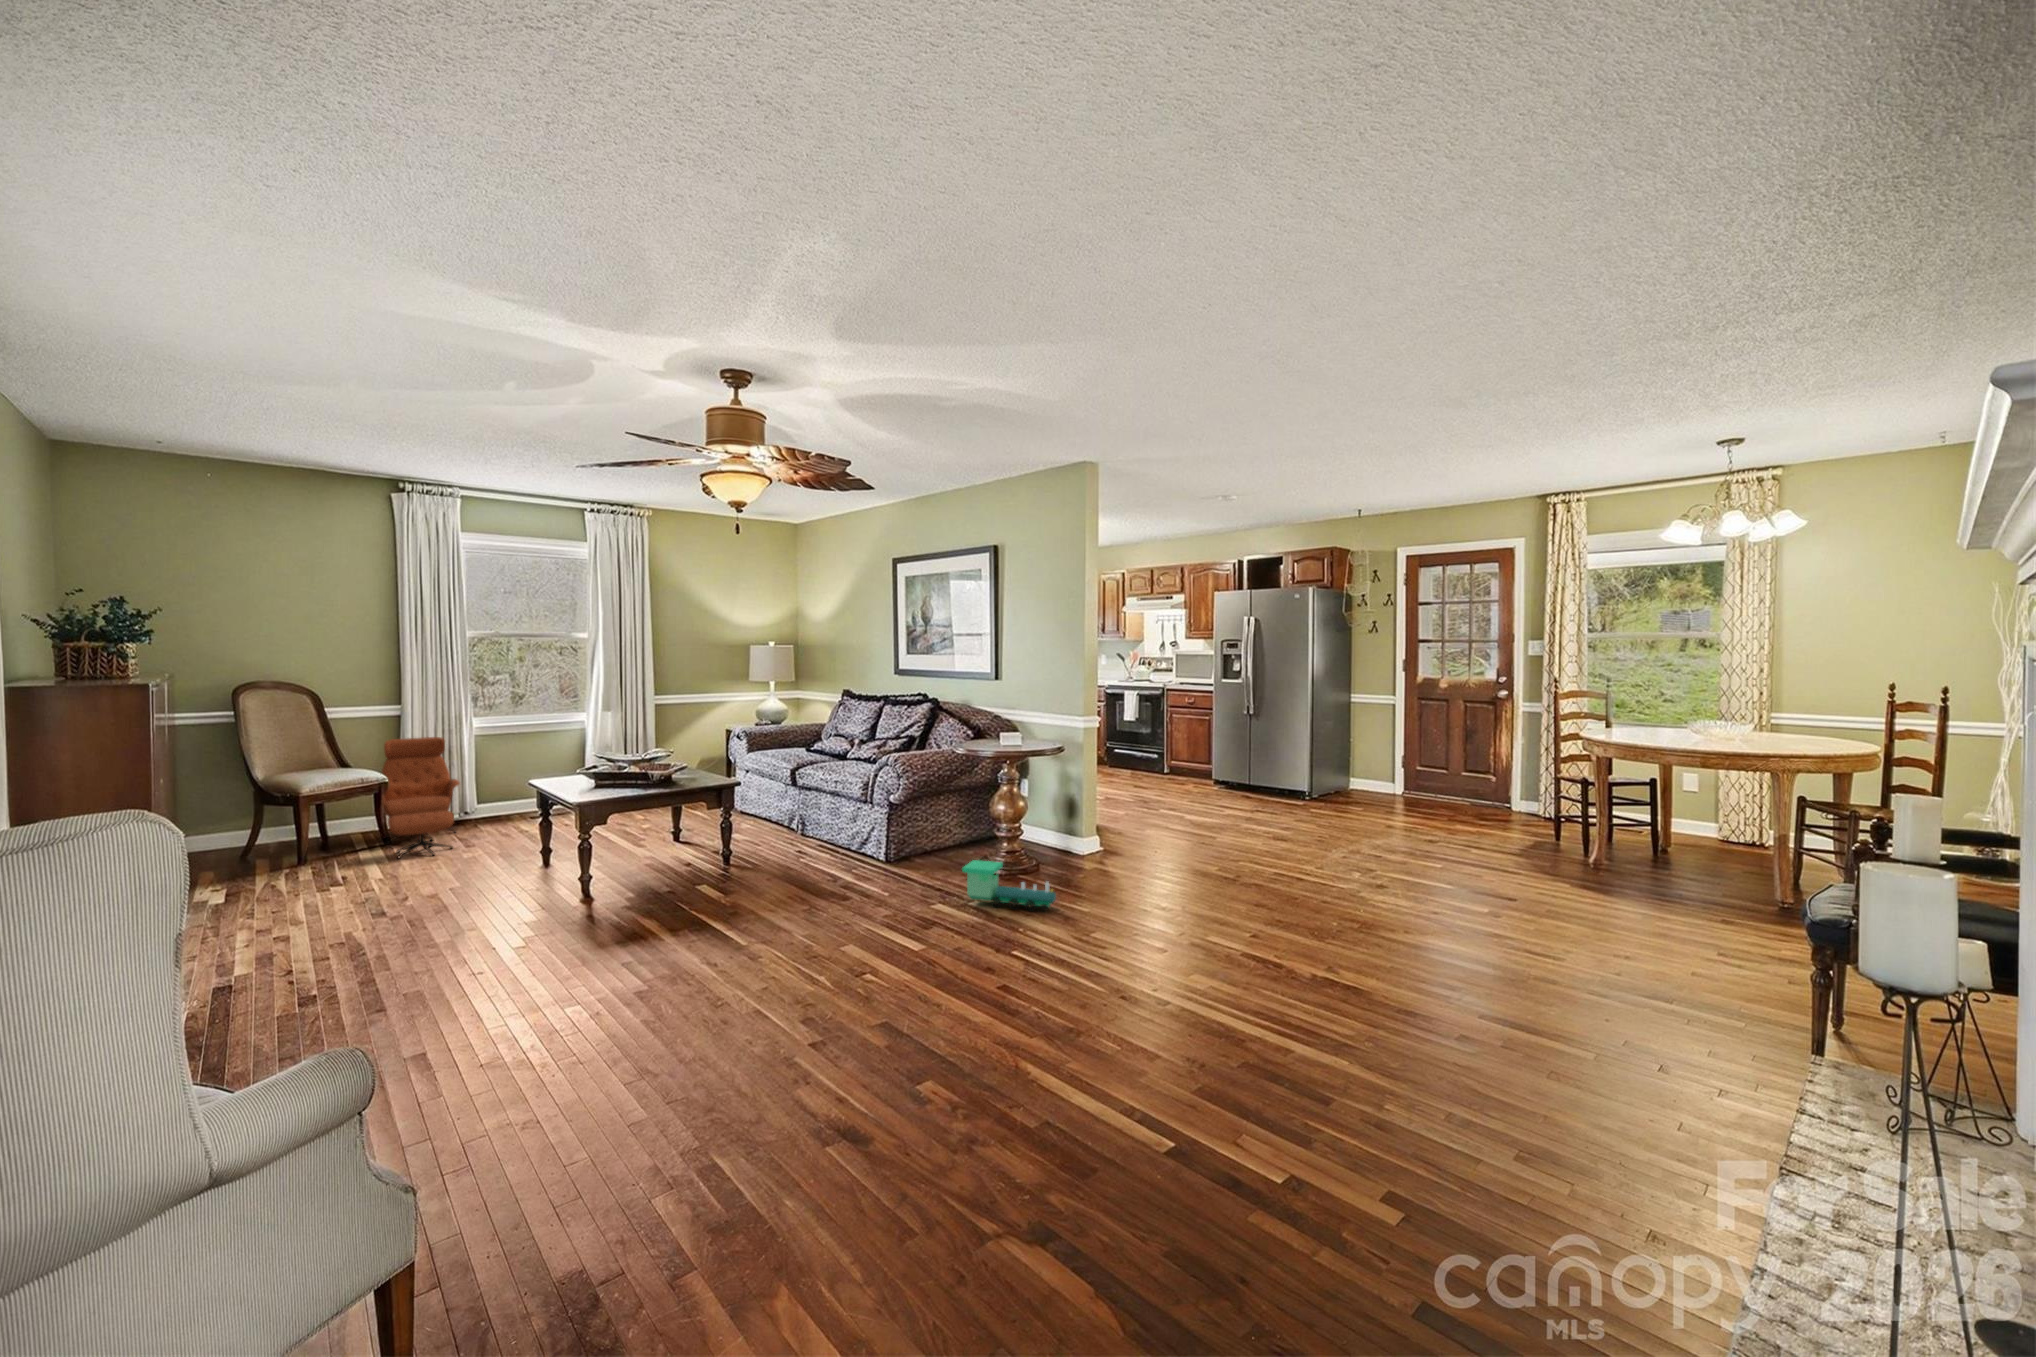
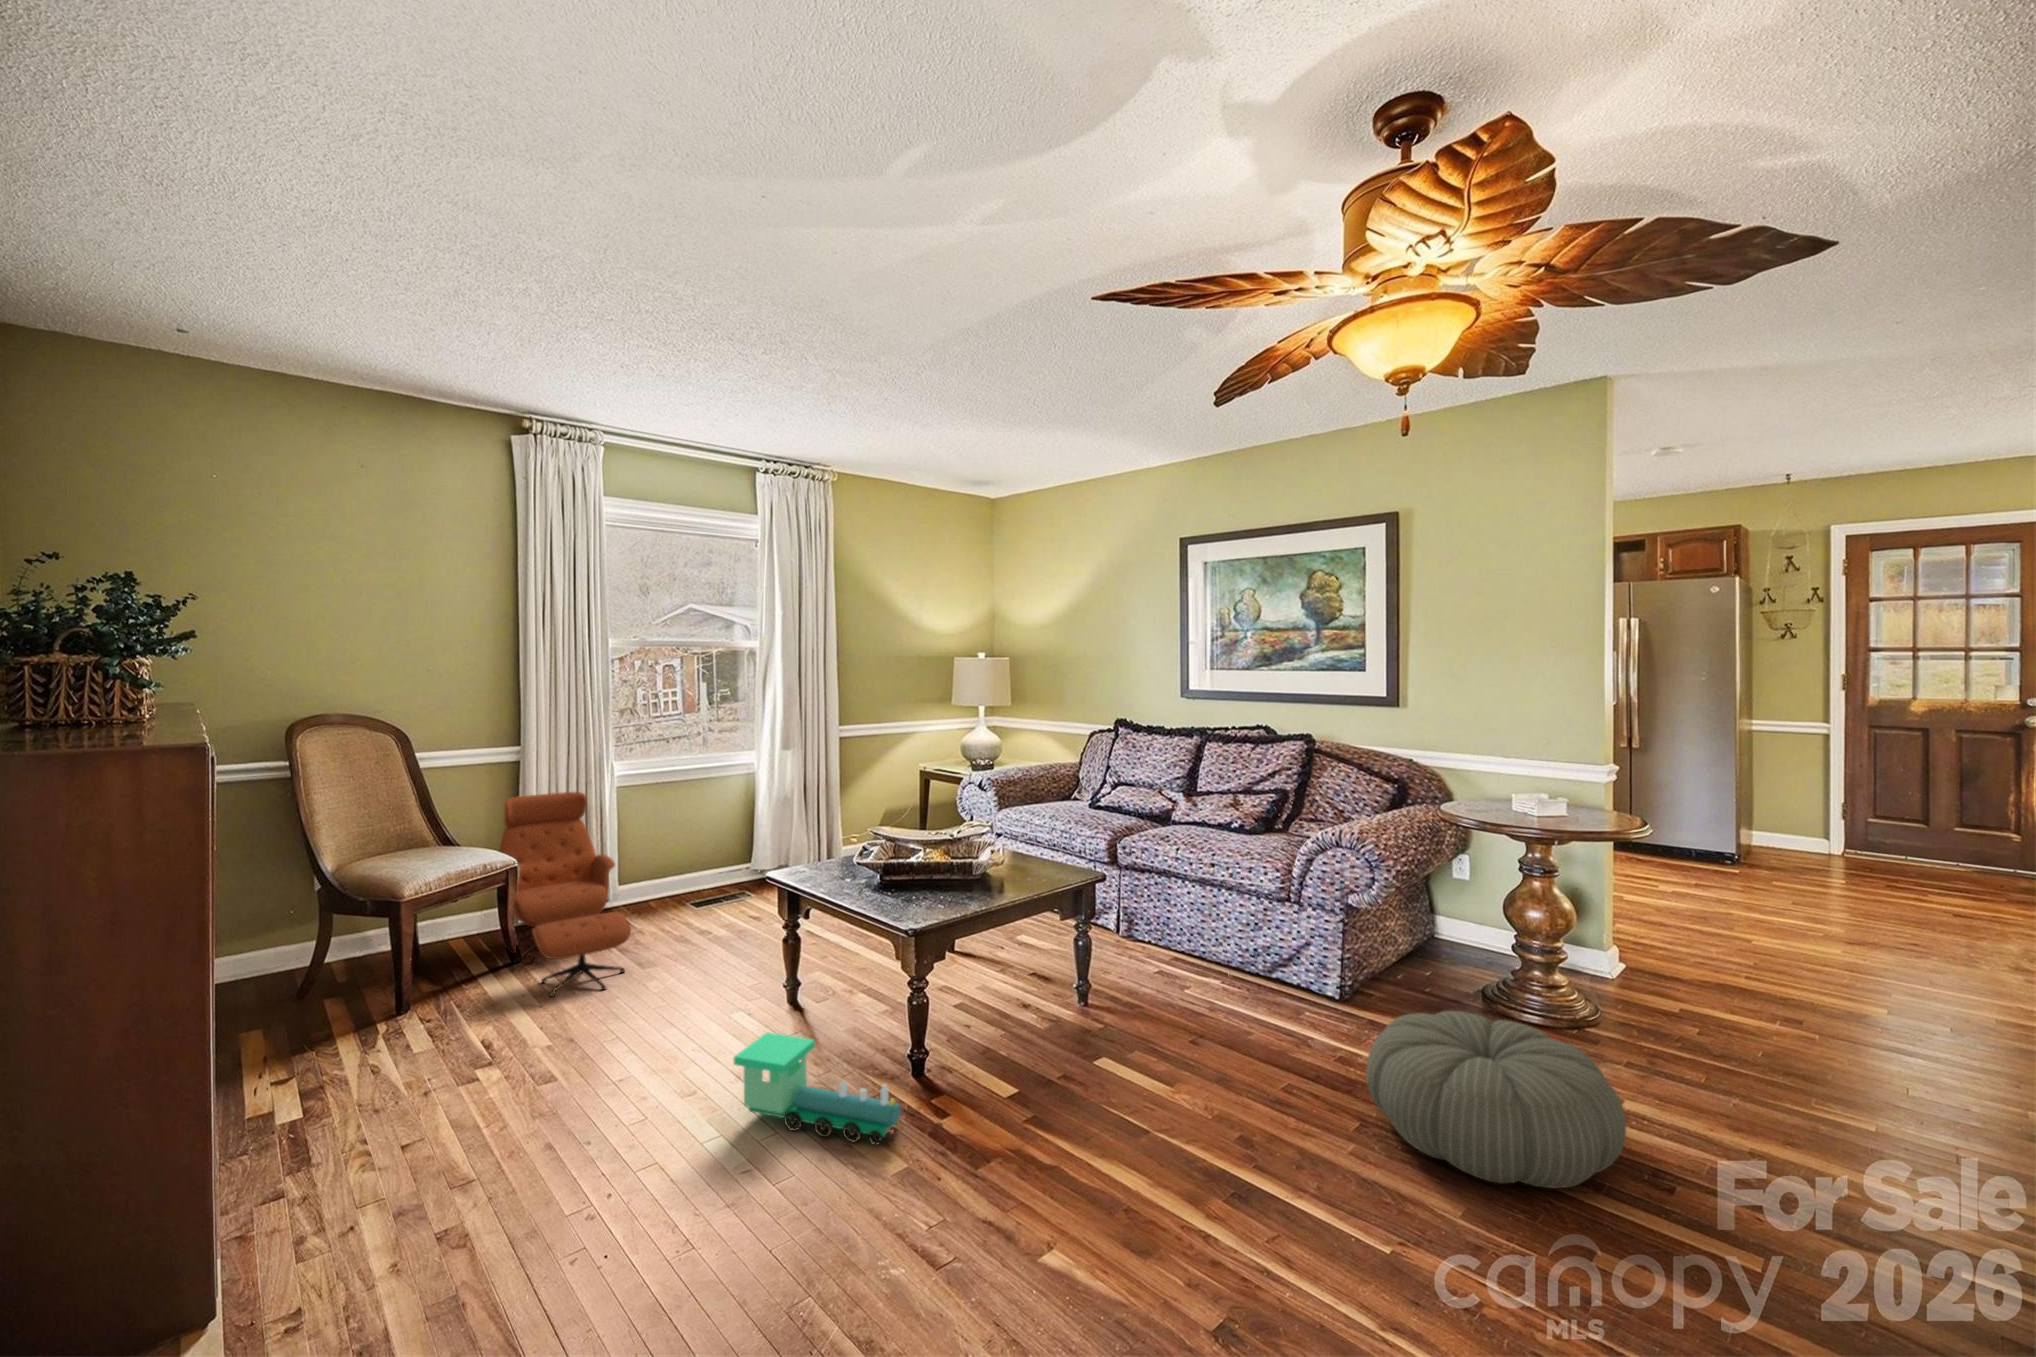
pouf: none [798,849,921,922] -> present [1366,1011,1626,1188]
toy train: present [962,860,1056,910] -> present [734,1032,905,1145]

